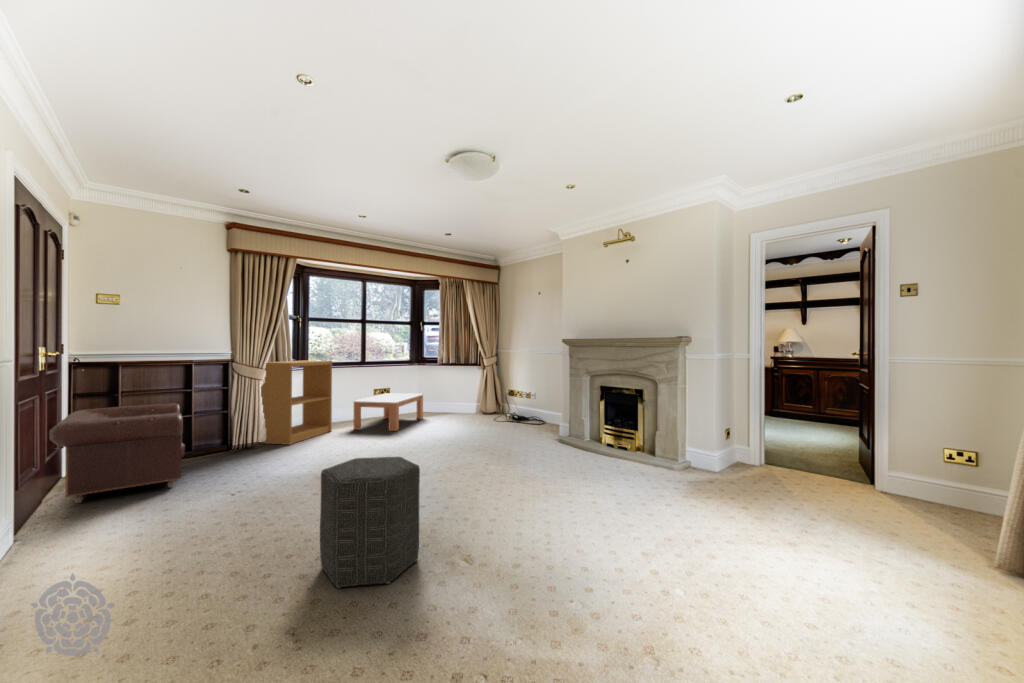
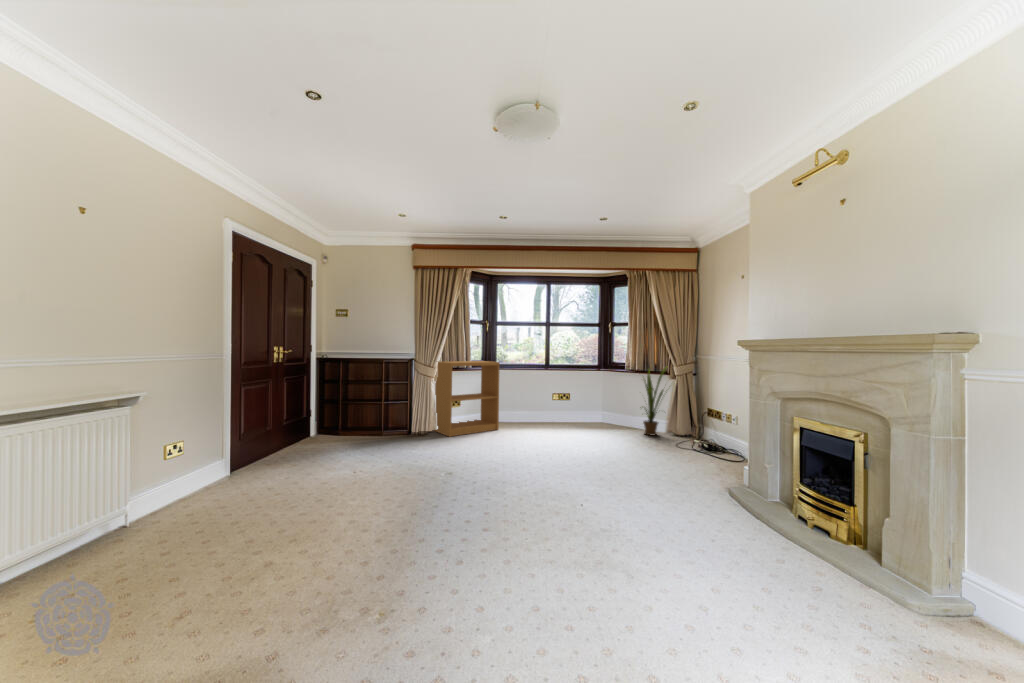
house plant: none [454,359,484,417] -> present [643,368,666,435]
coffee table: present [354,393,423,431] -> none [518,398,599,439]
armchair: present [50,403,185,503] -> none [264,390,368,457]
ottoman: present [320,457,420,588] -> none [217,466,341,623]

